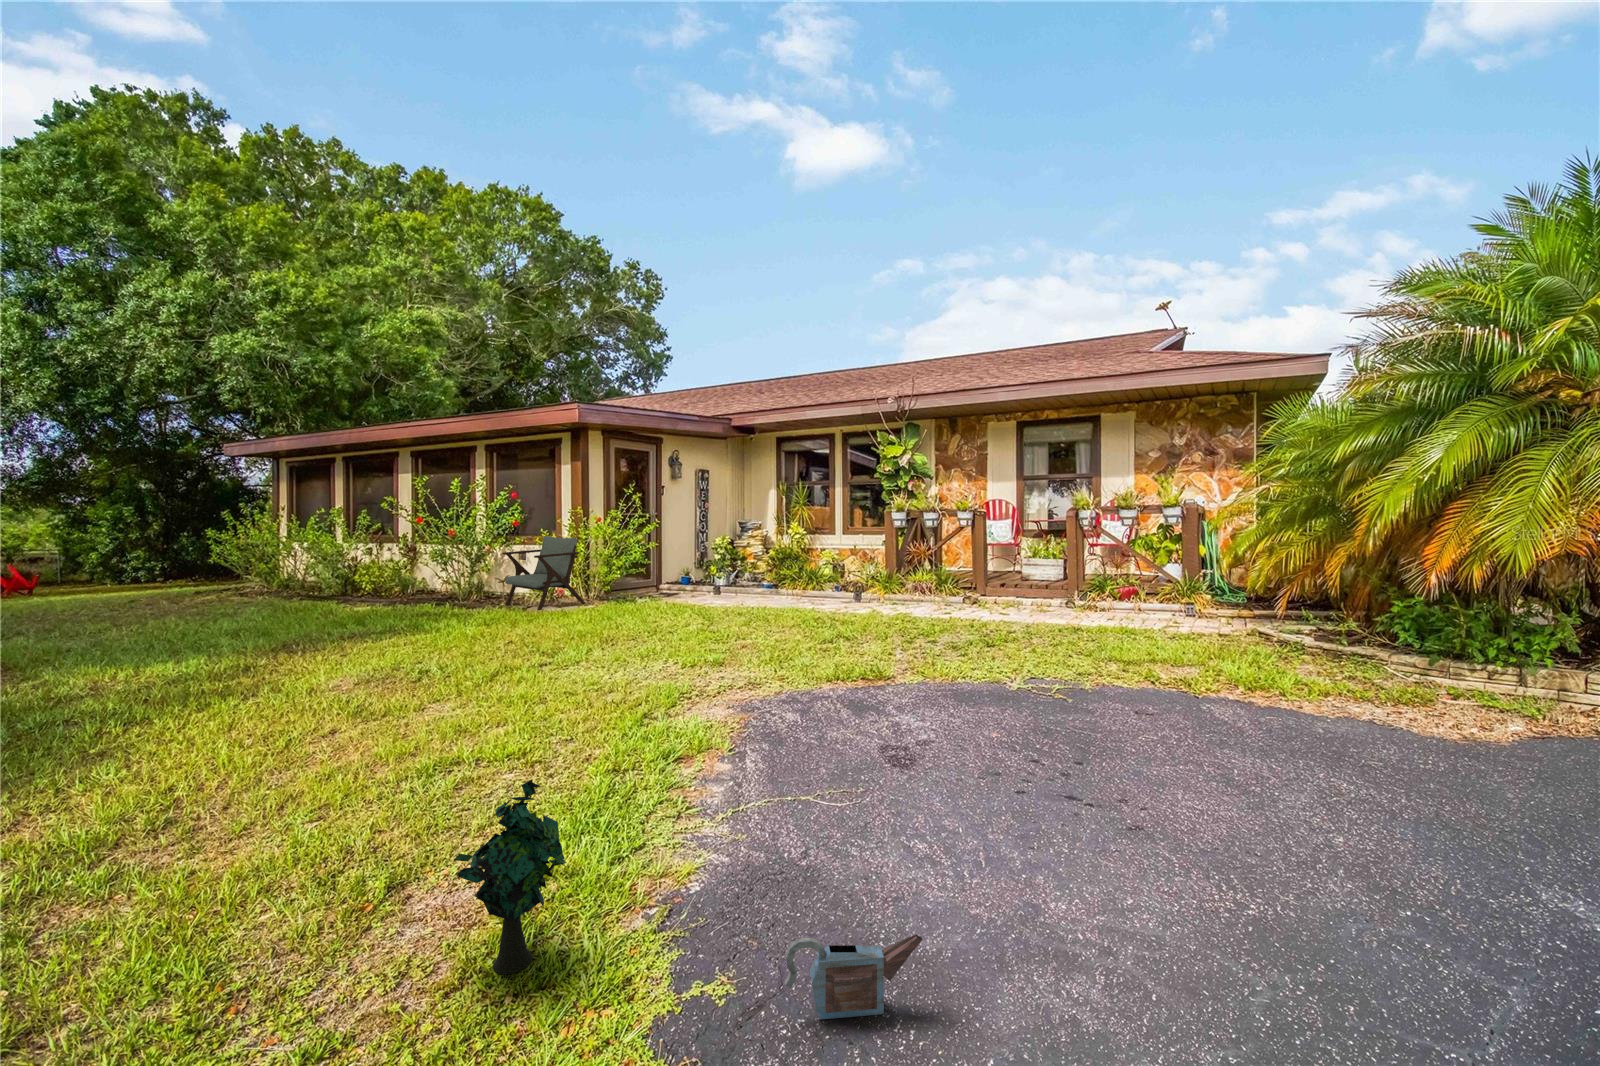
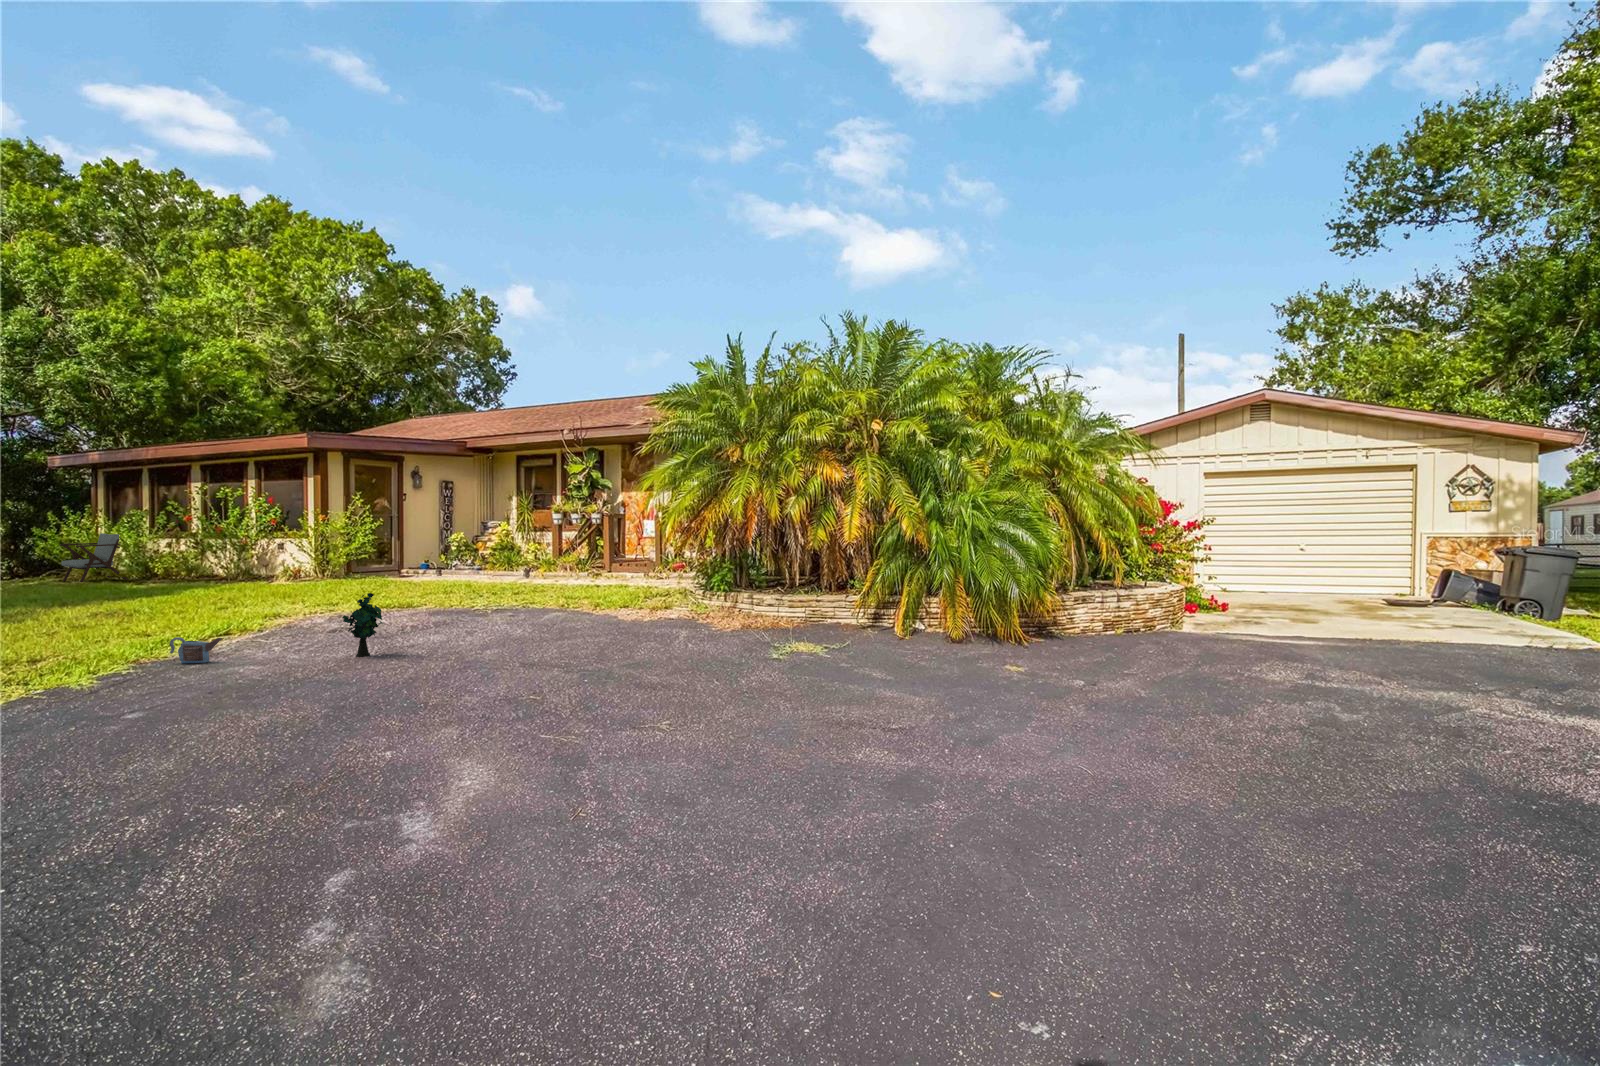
lounge chair: present [502,536,586,610] -> present [60,533,128,582]
decorative plant: present [454,780,567,975] -> present [342,593,383,657]

